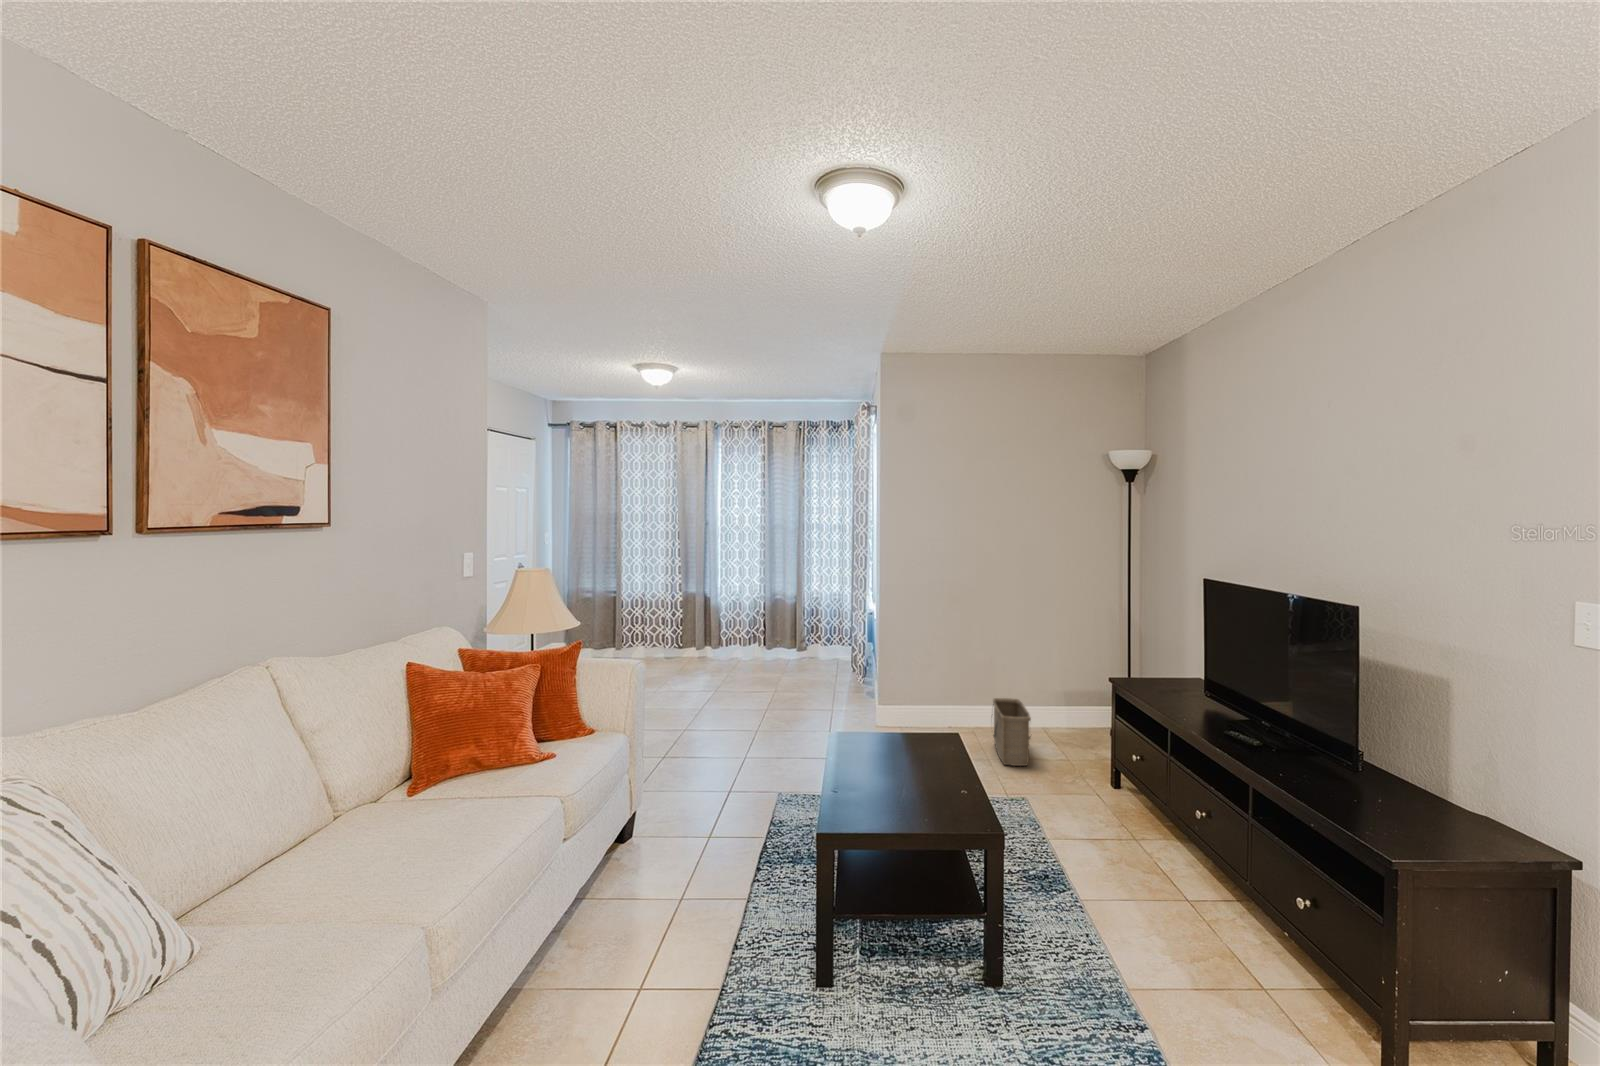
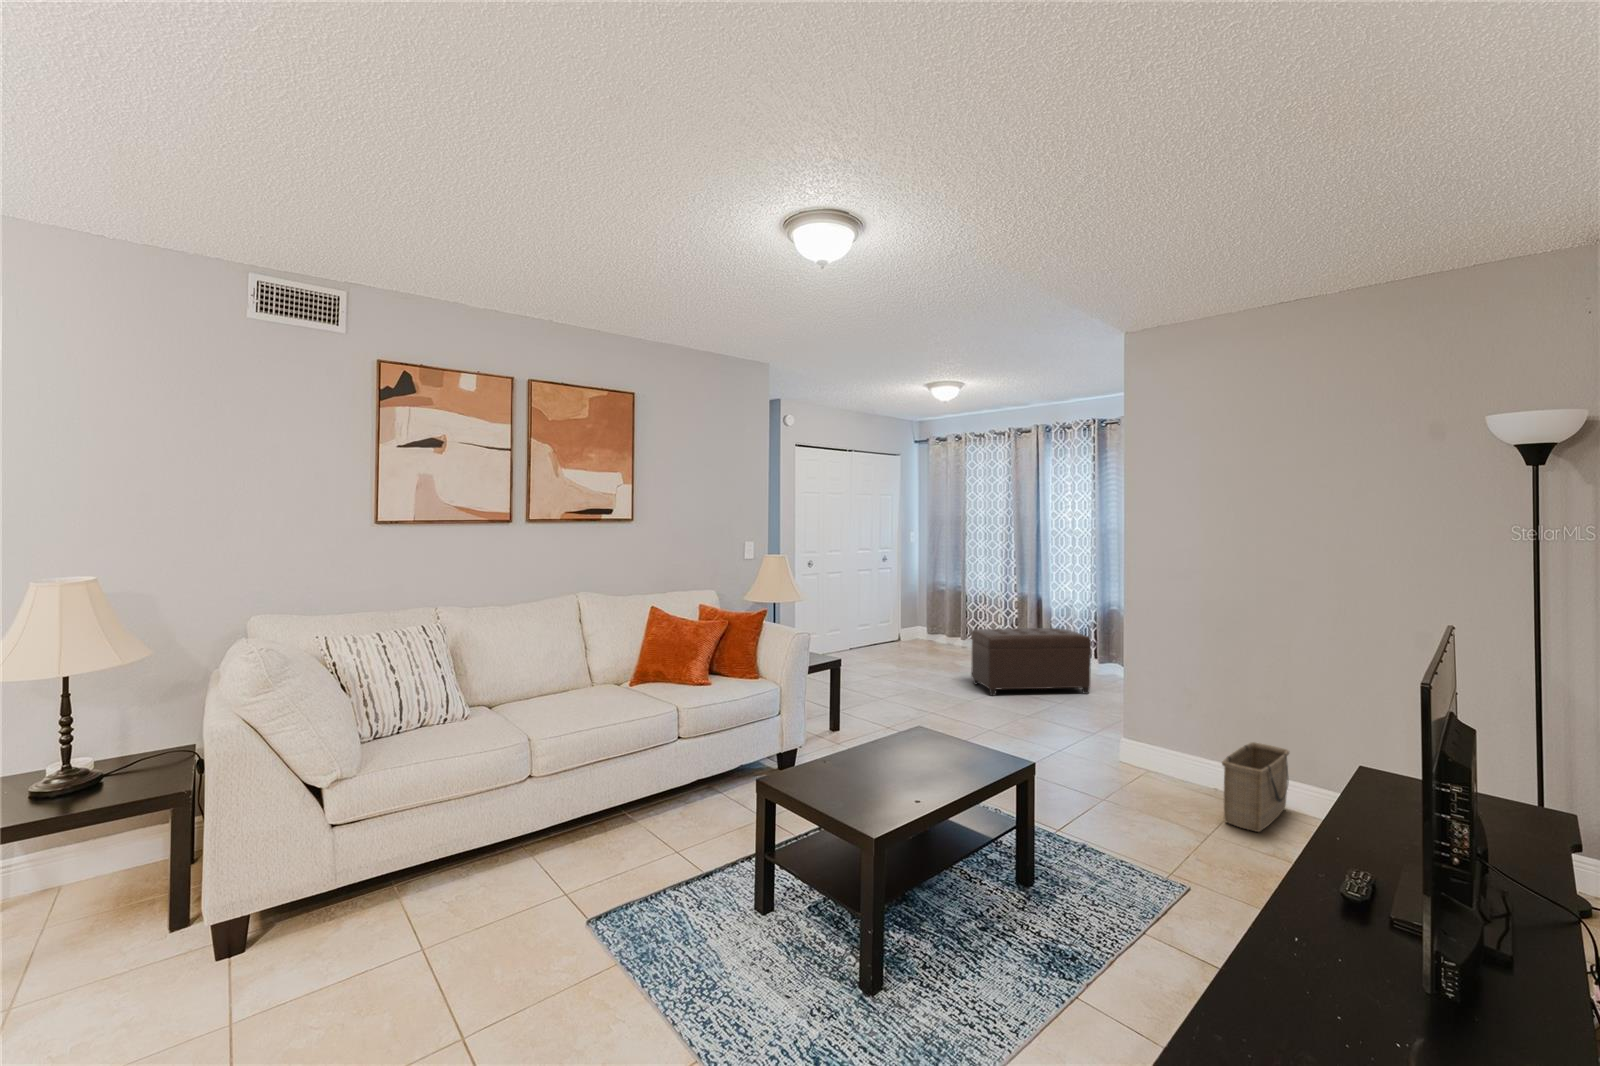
ottoman: none [680,625,791,702] -> present [971,628,1091,696]

